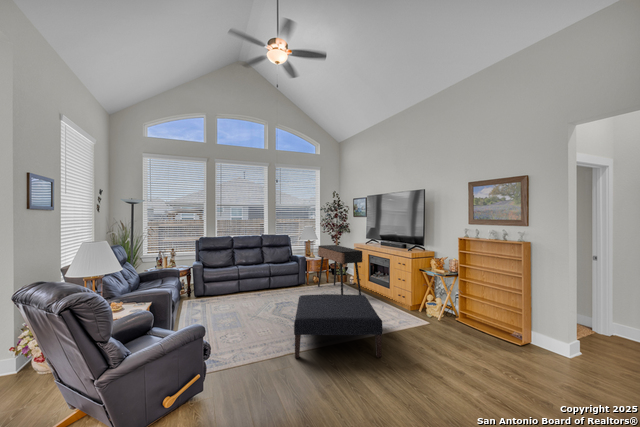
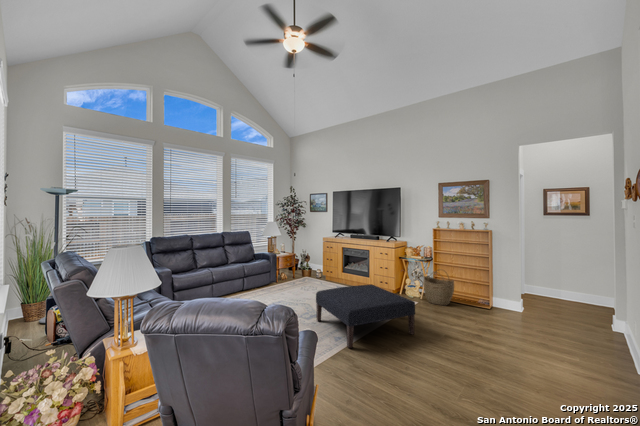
console table: present [318,245,362,295] -> none [290,240,344,294]
woven basket: none [437,287,476,332] -> present [423,270,454,305]

